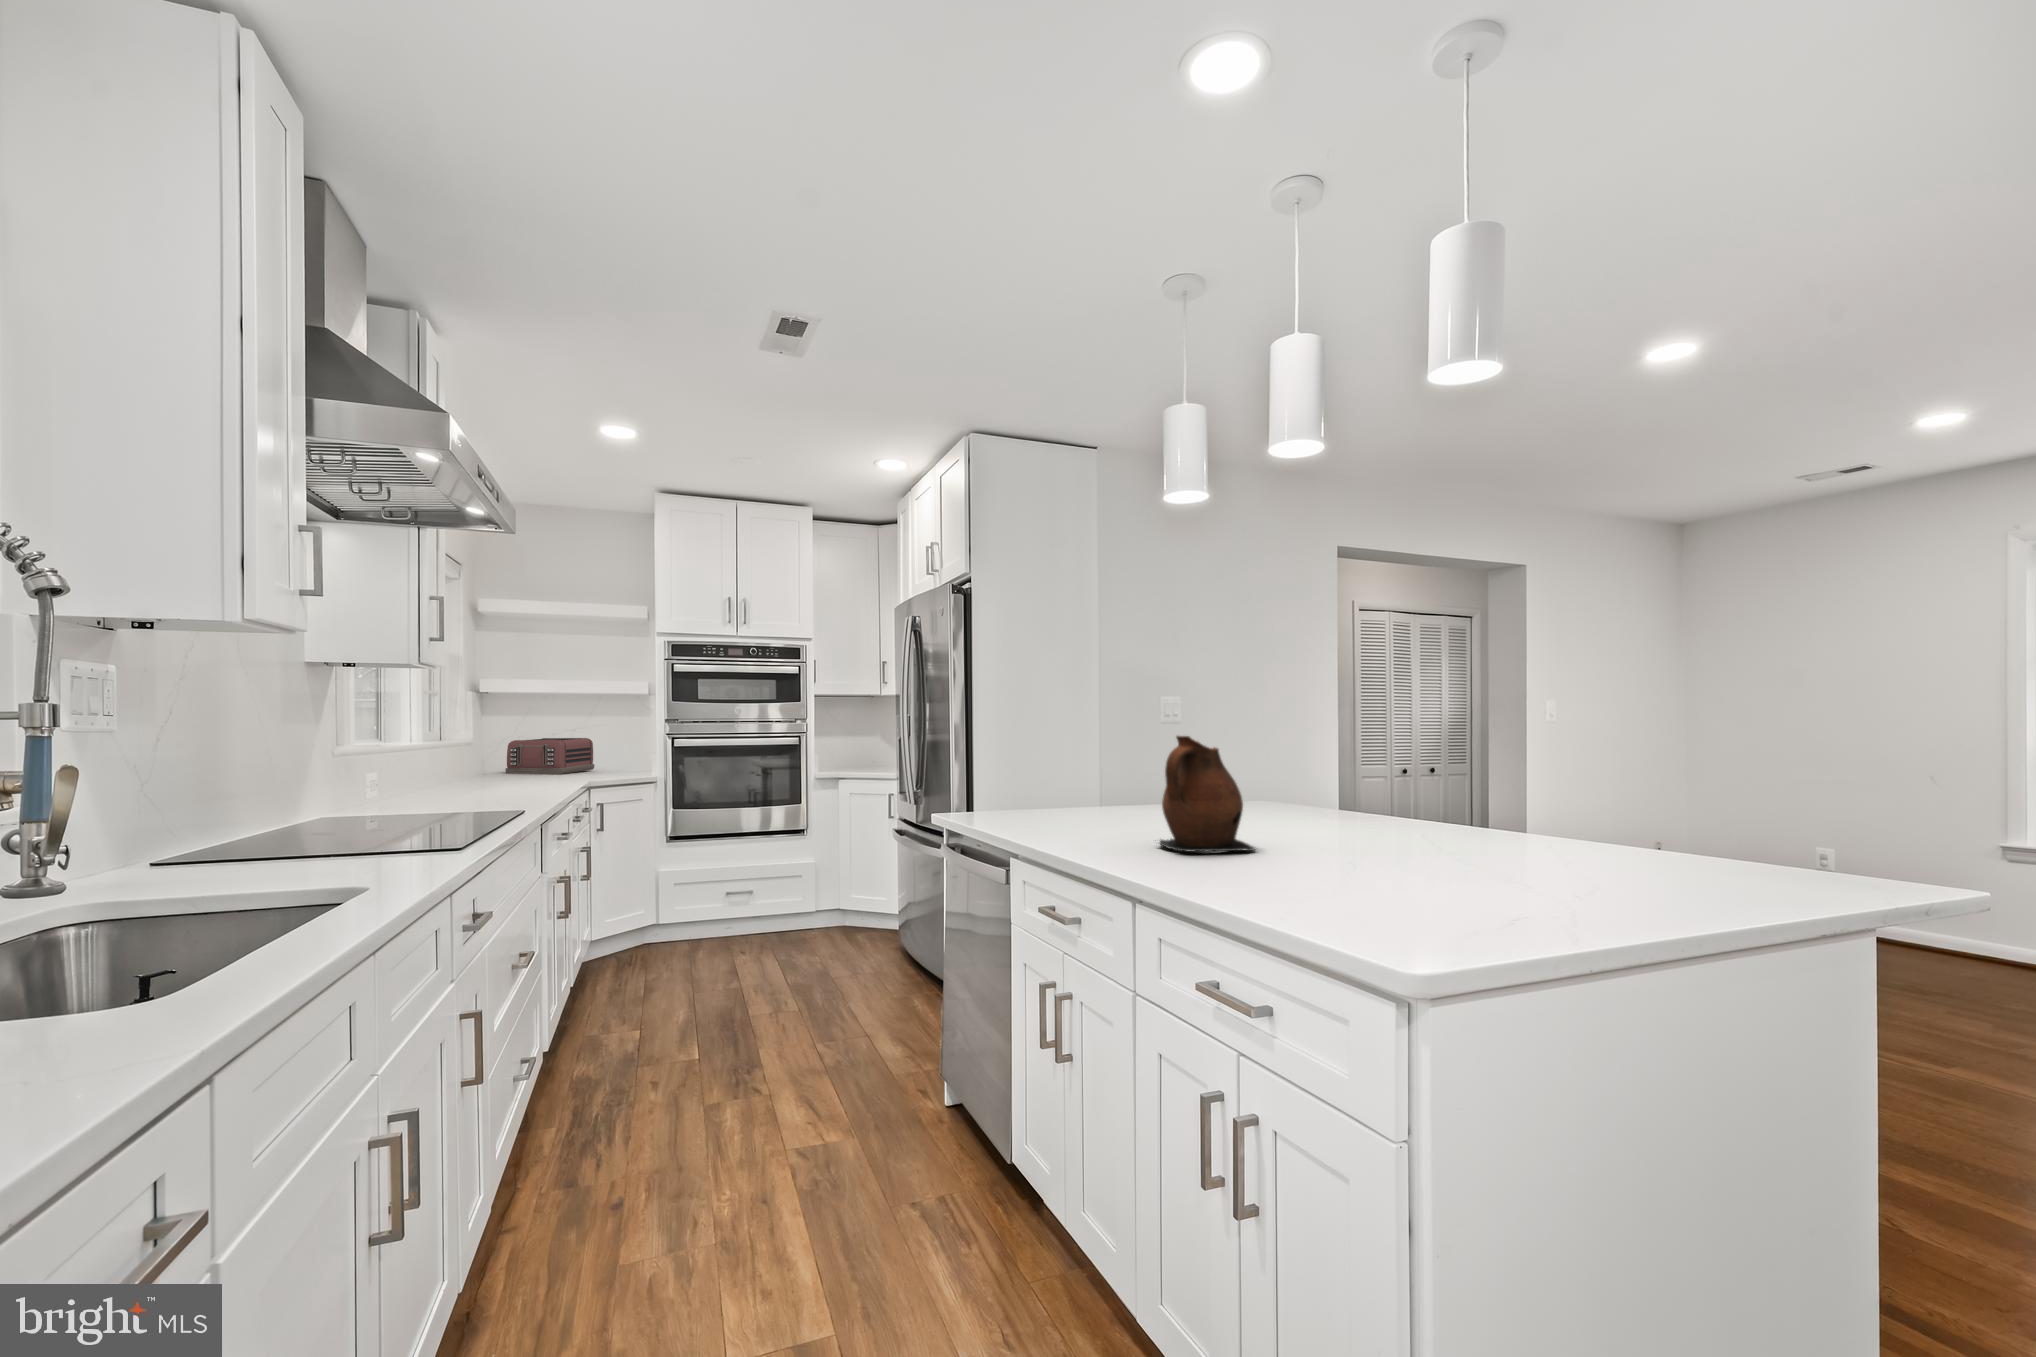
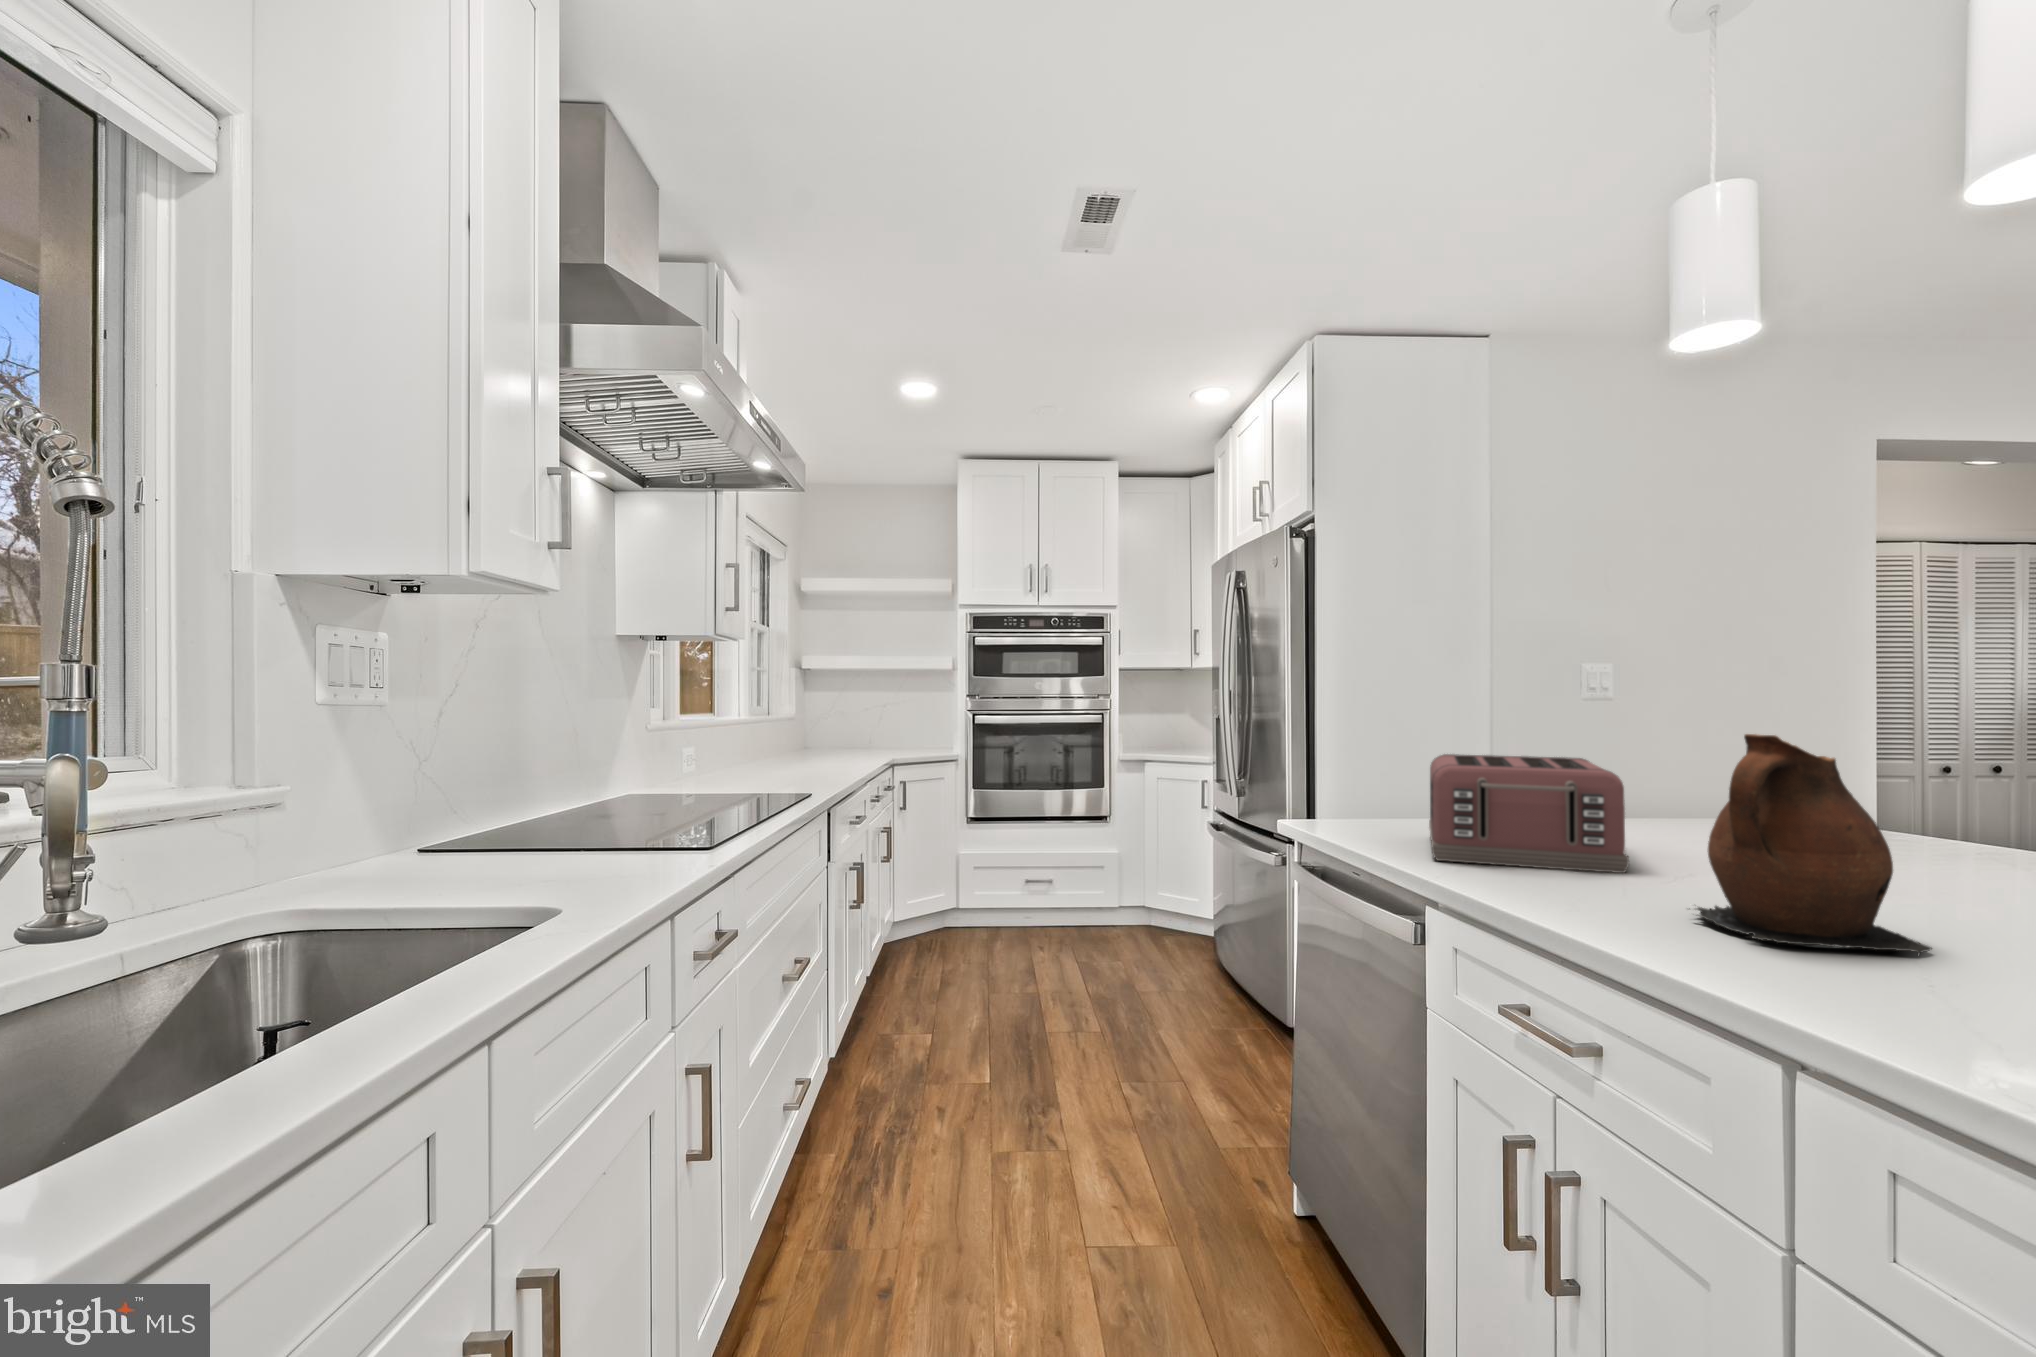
toaster: present [505,738,594,774] -> present [1429,754,1629,873]

